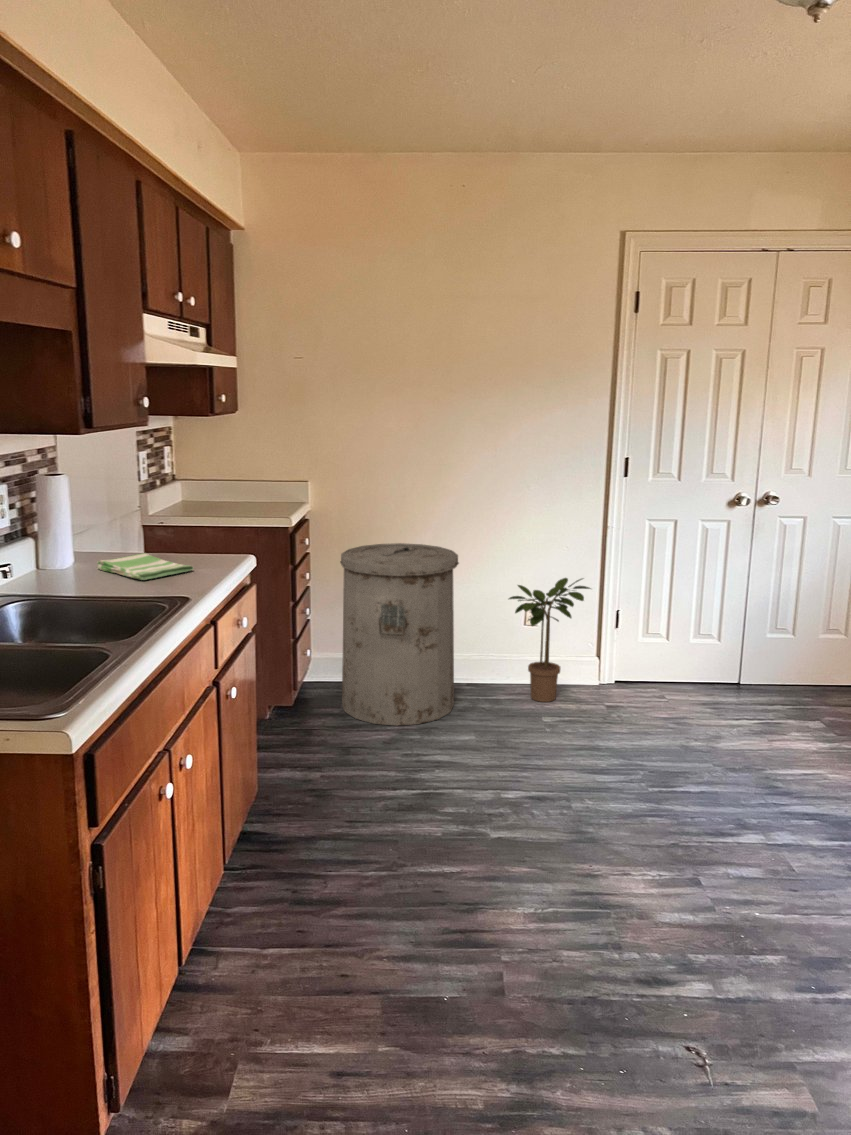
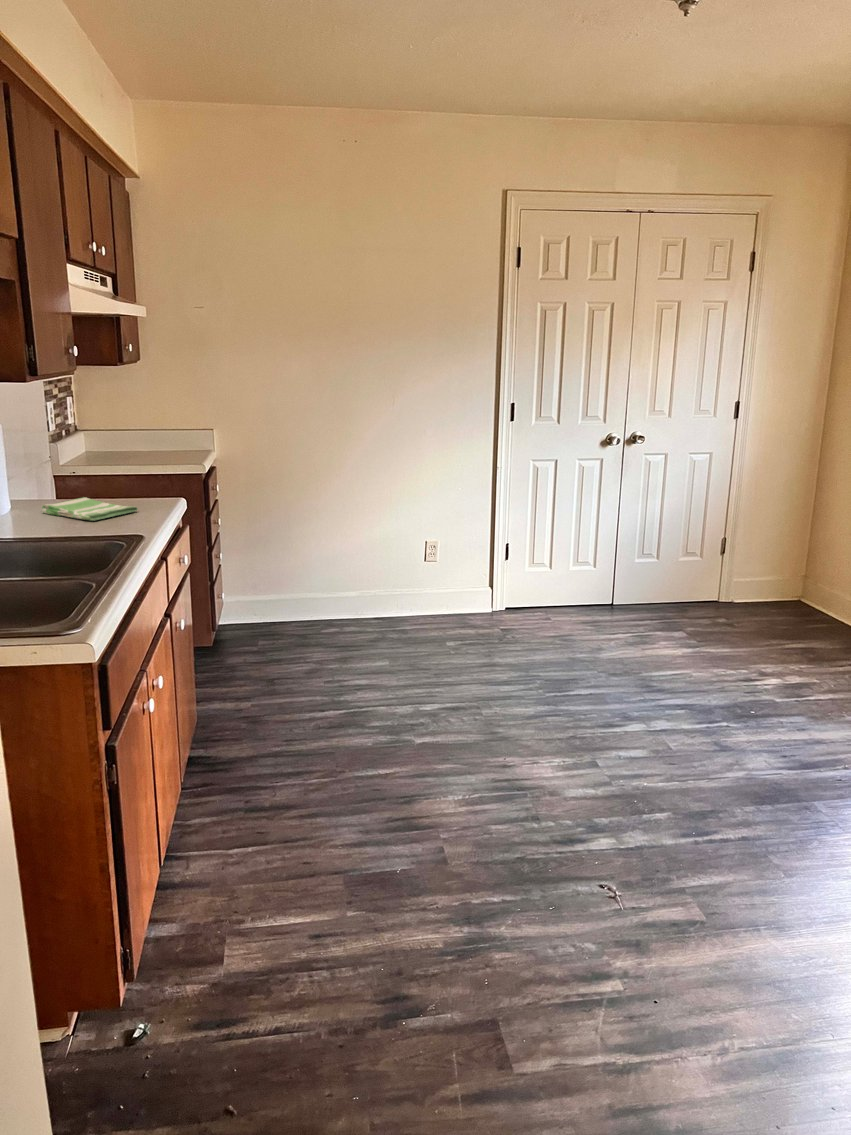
trash can: present [340,543,459,726] -> none [252,488,364,656]
potted plant: present [509,578,591,702] -> none [409,514,485,628]

